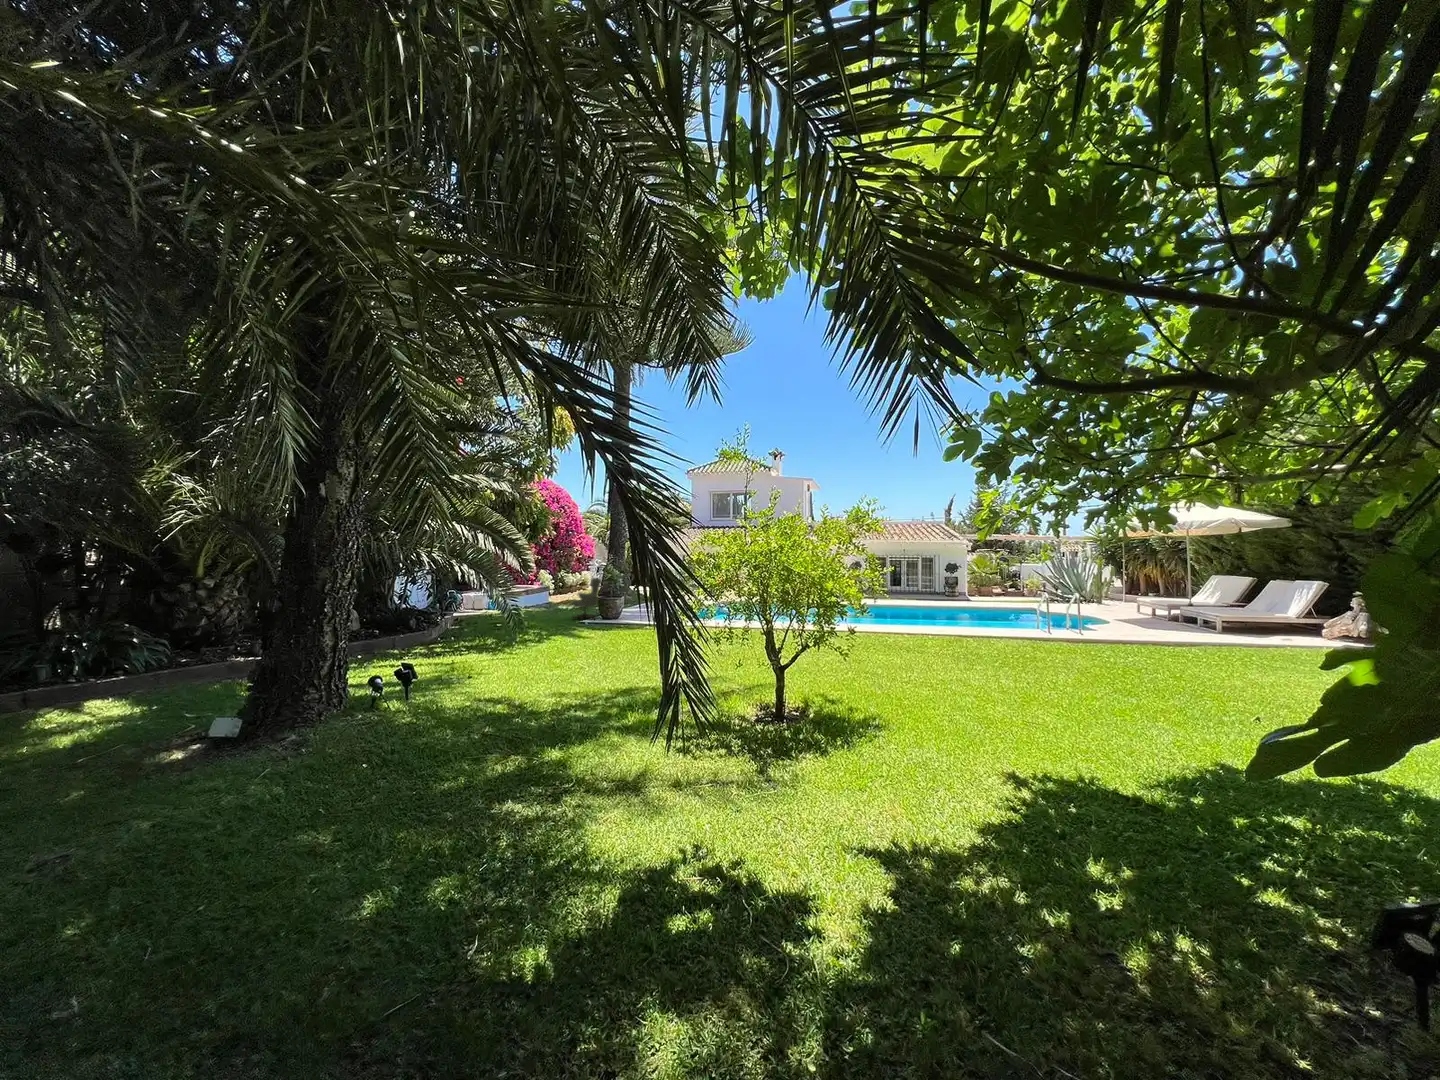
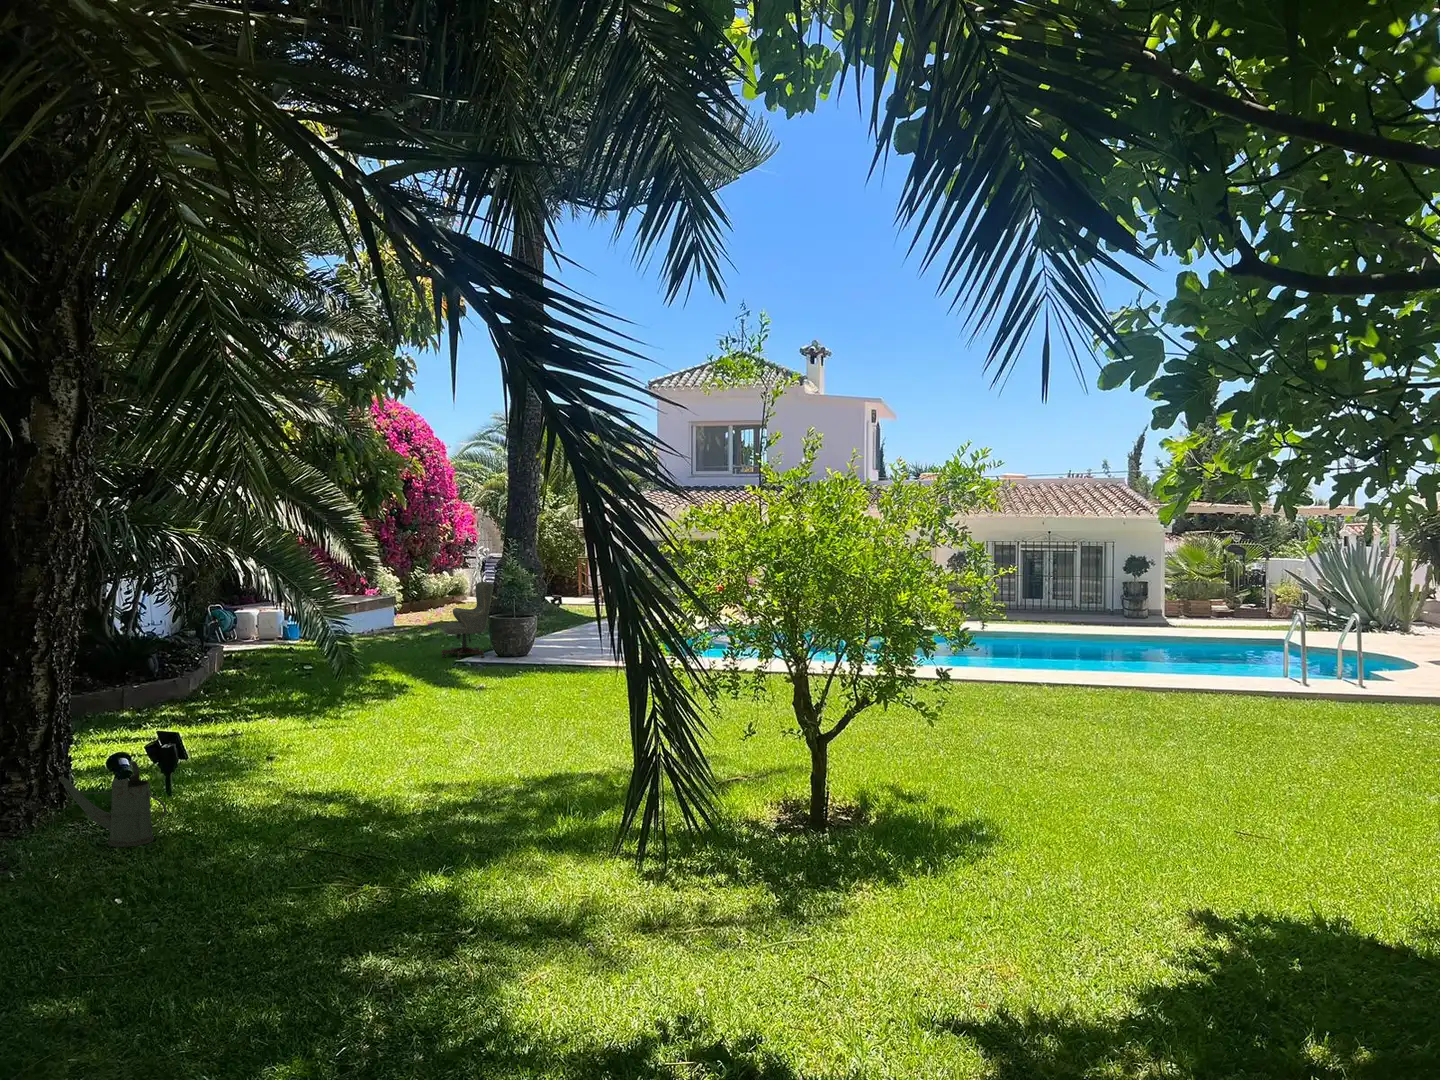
watering can: none [340,682,401,732] -> present [60,761,166,847]

